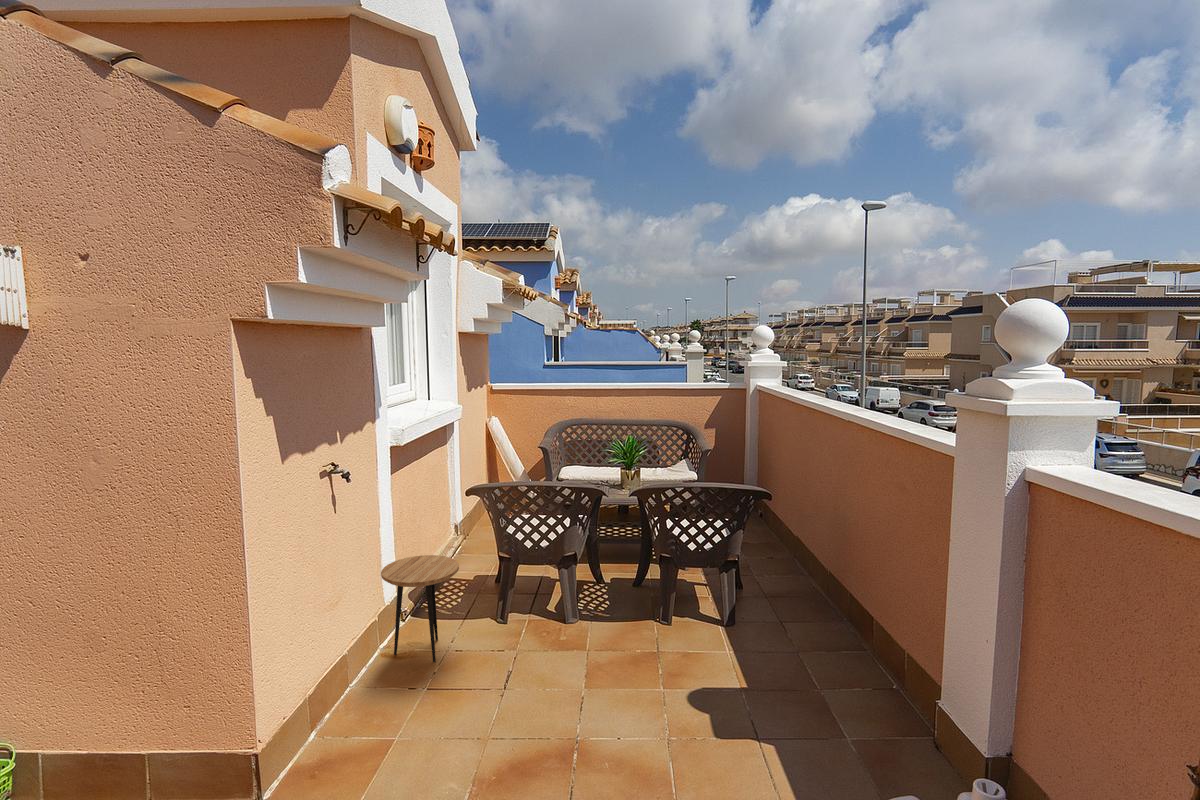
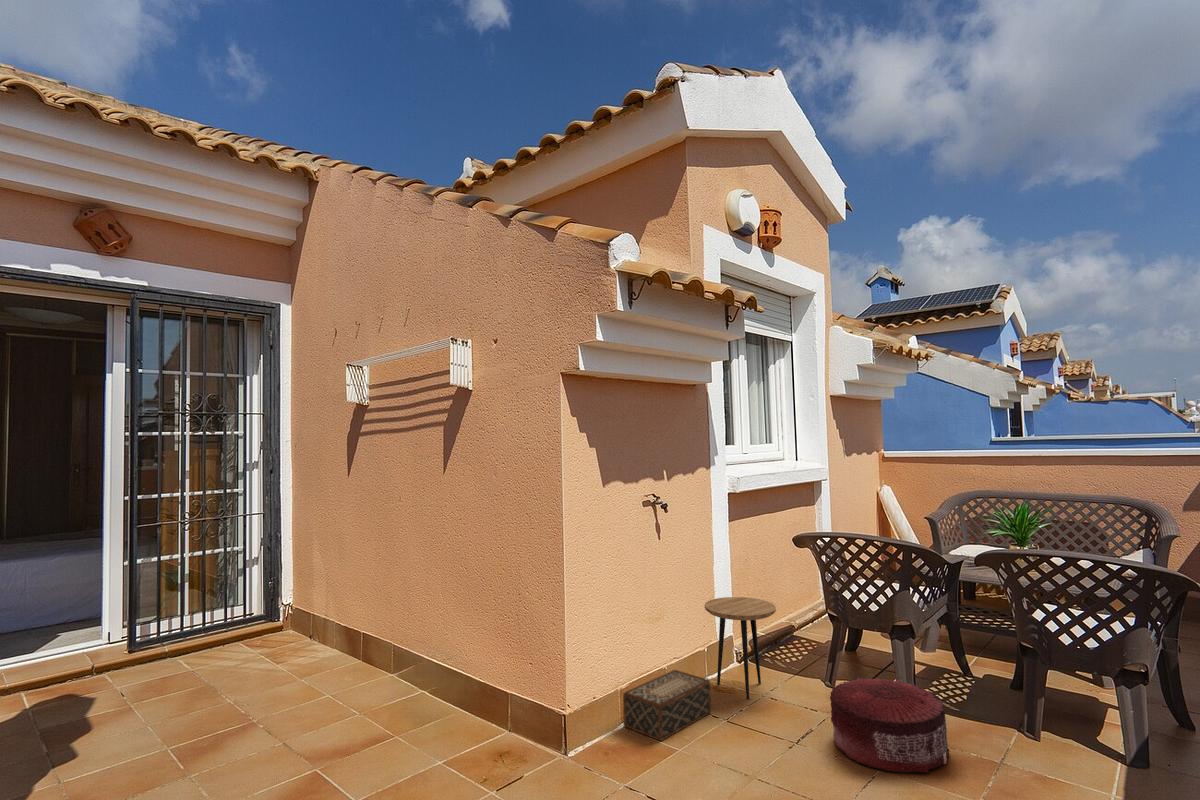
pouf: none [533,607,630,699] -> present [830,678,949,773]
woven basket: none [309,657,405,750] -> present [623,670,711,741]

